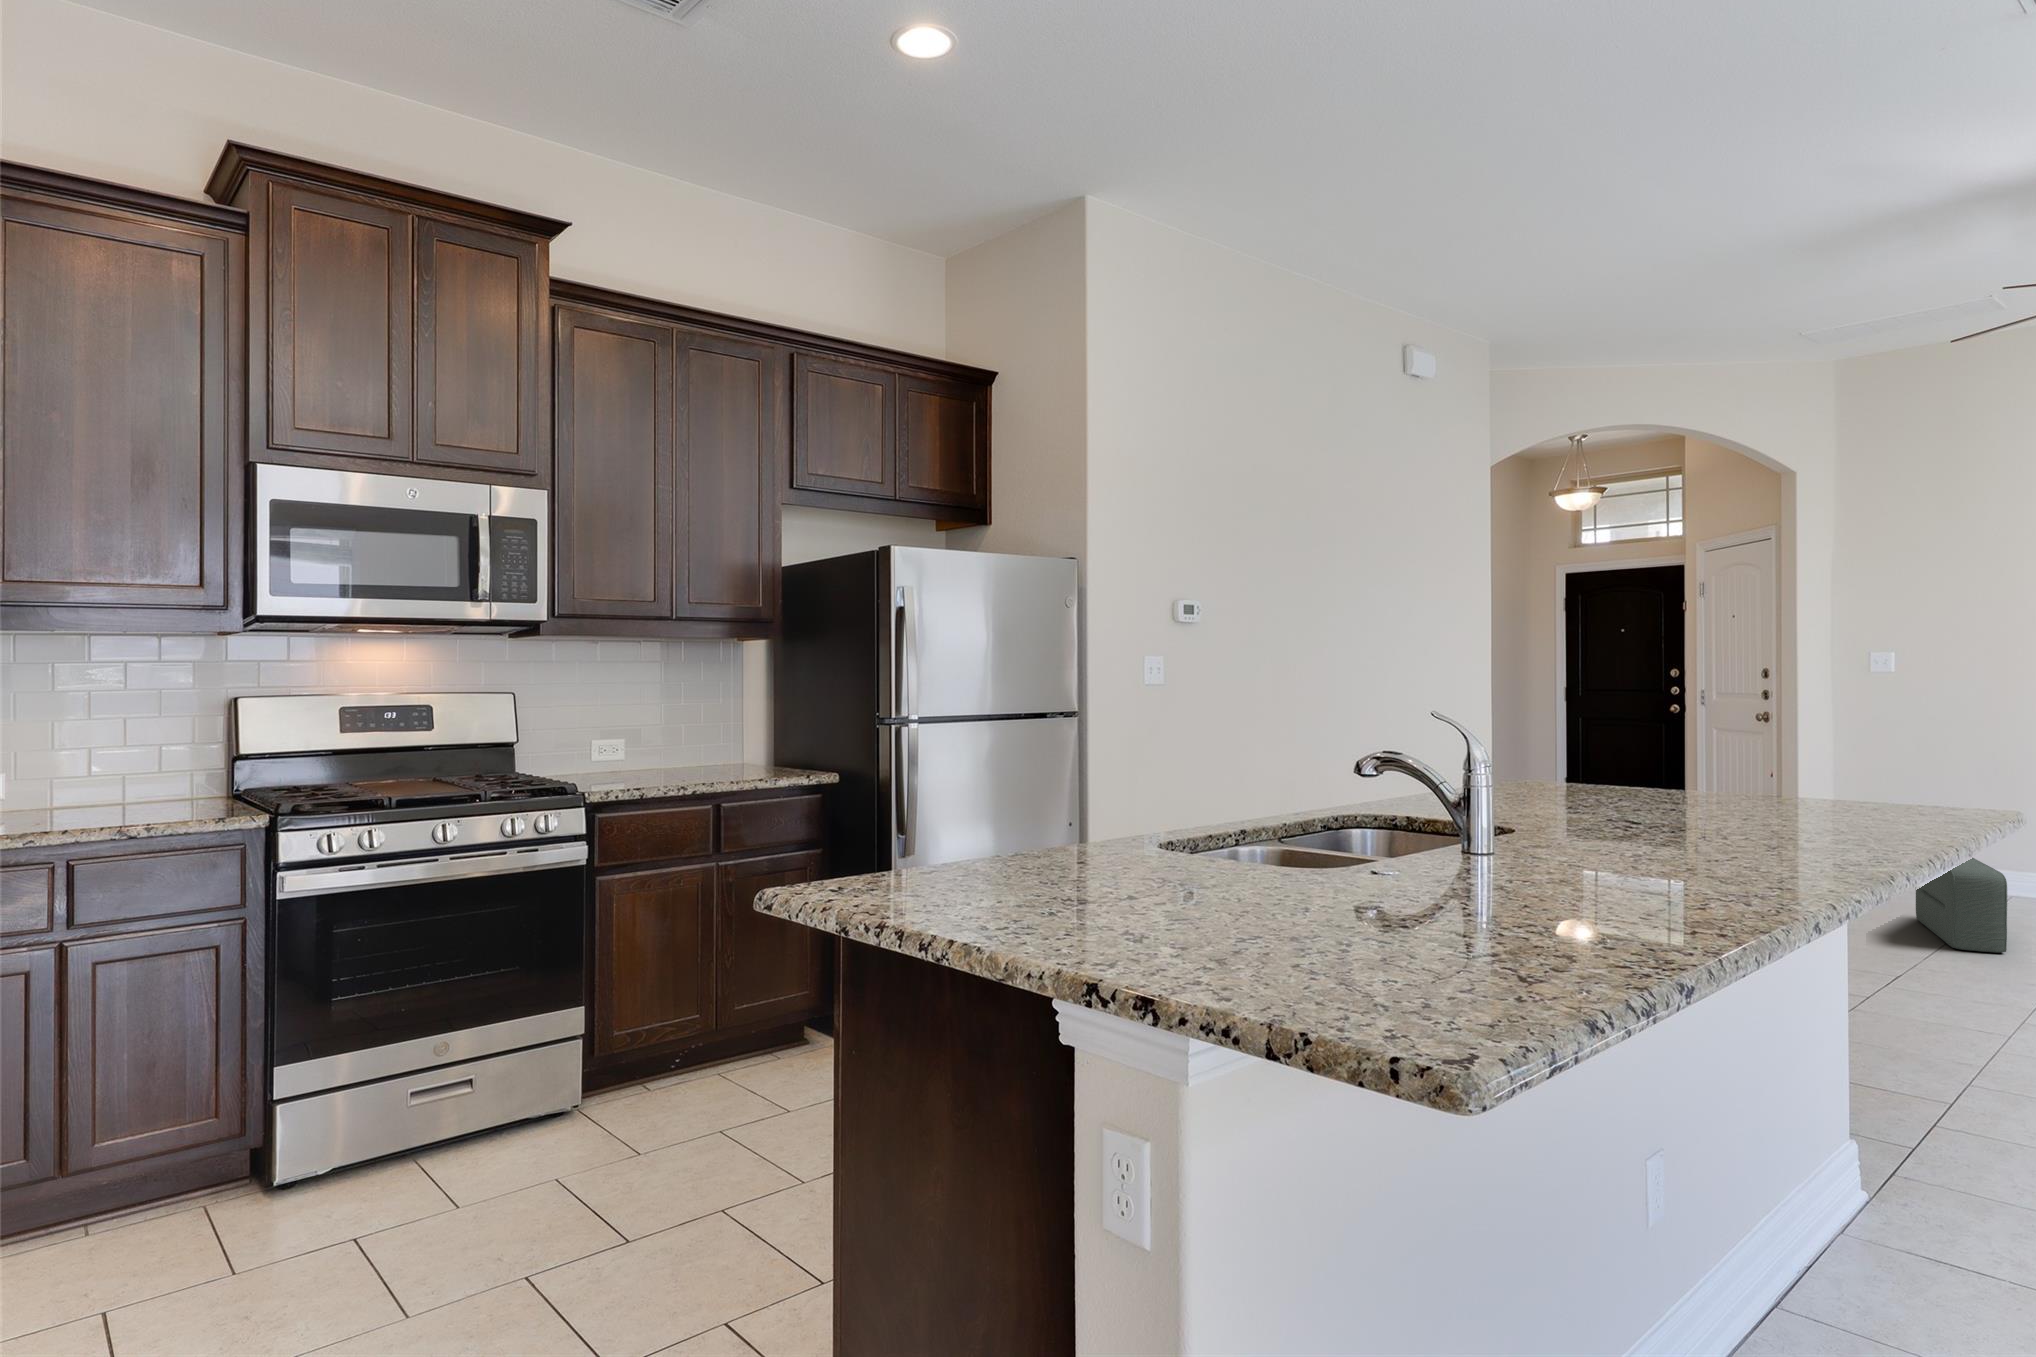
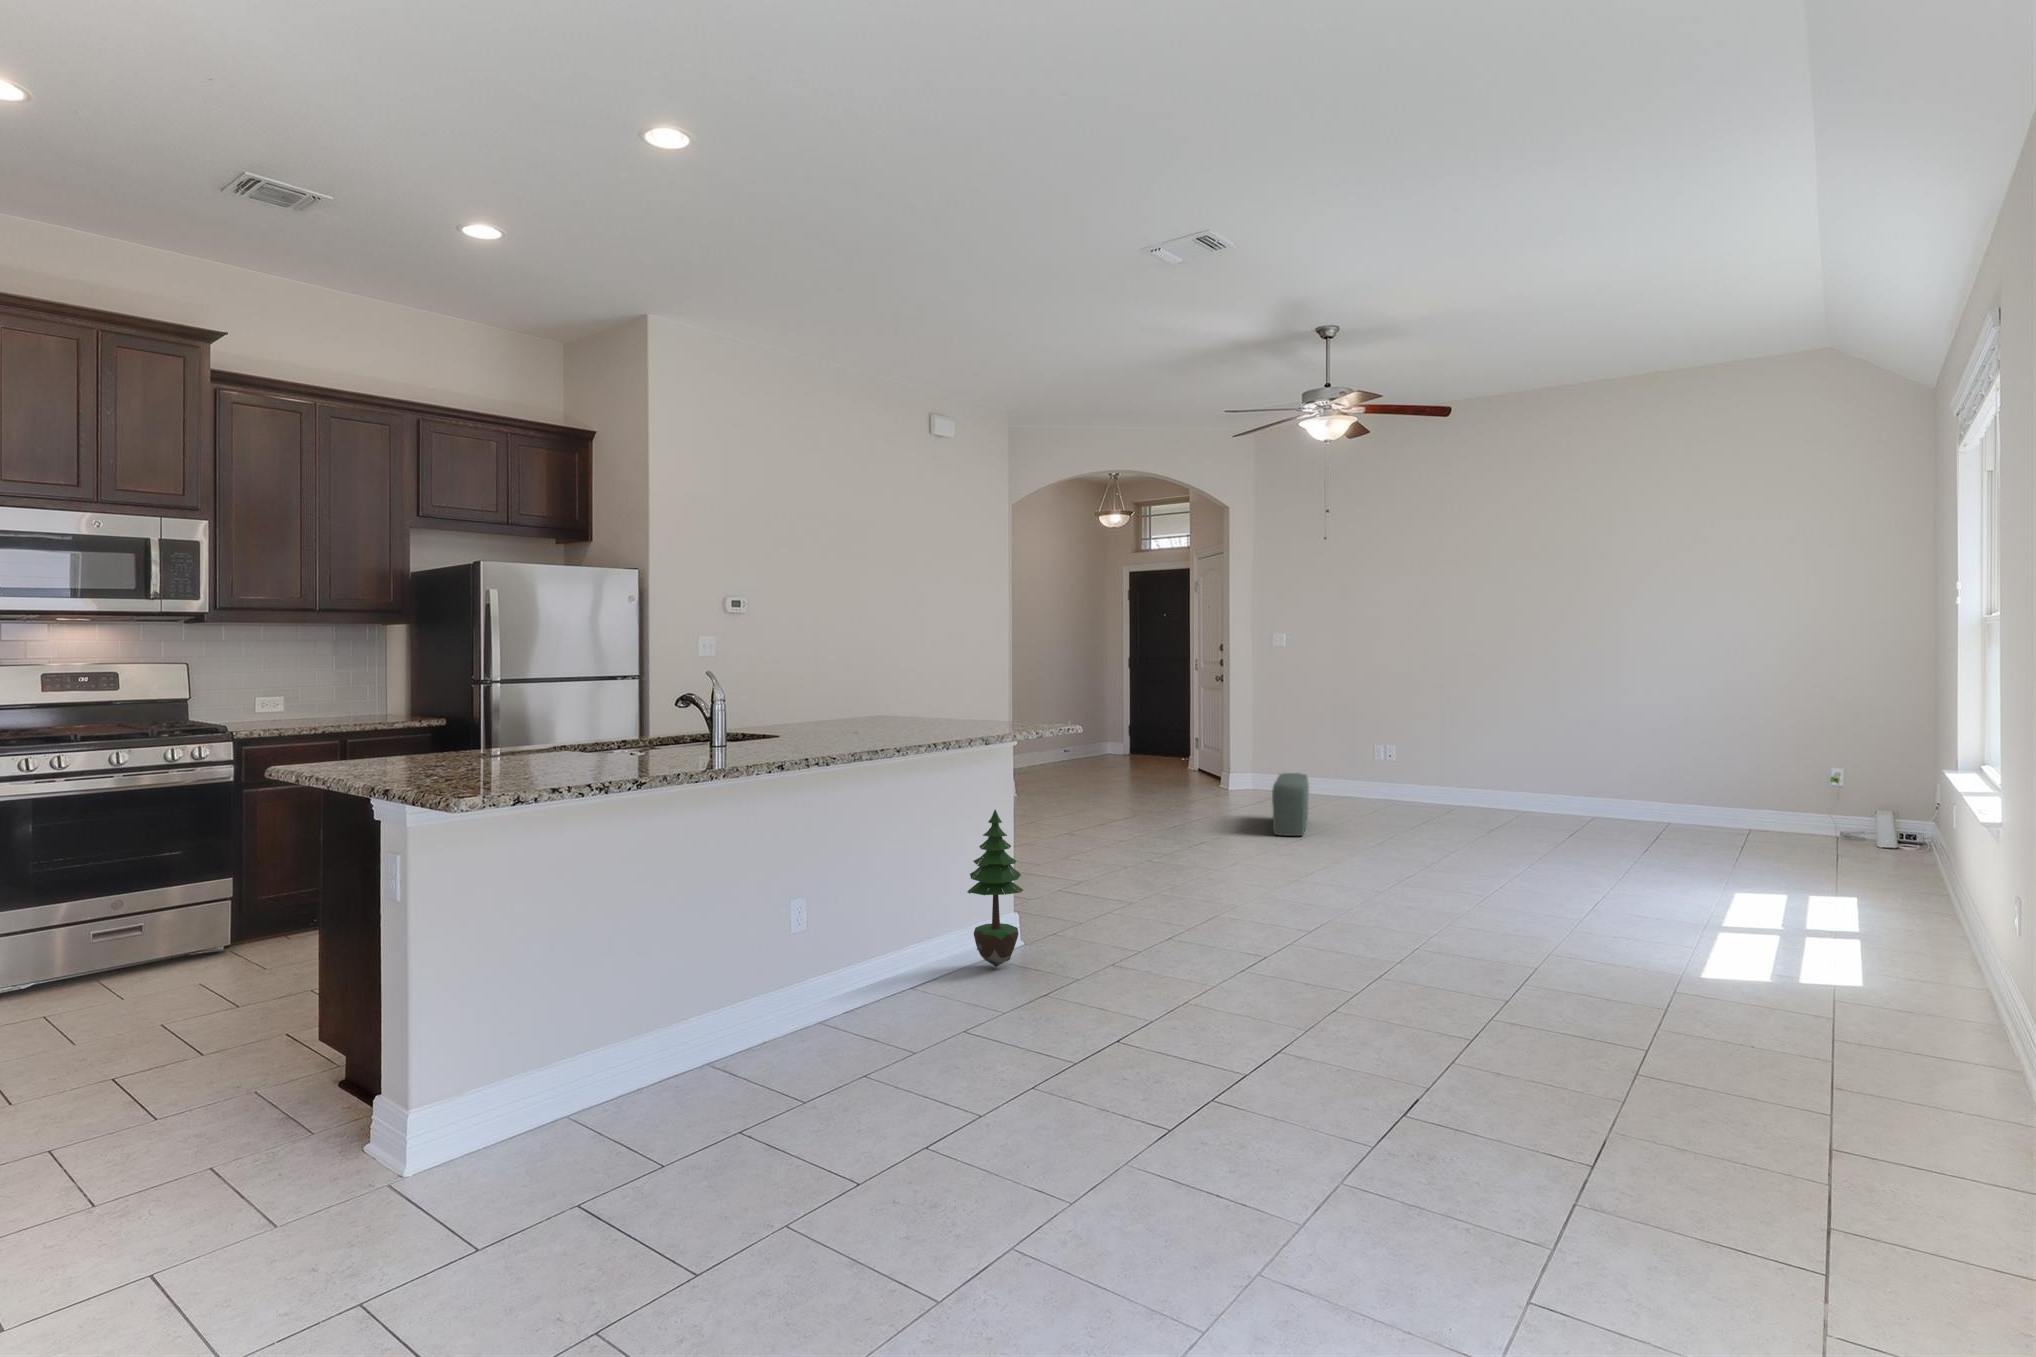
potted tree: none [1805,958,1930,1241] -> present [967,809,1023,967]

